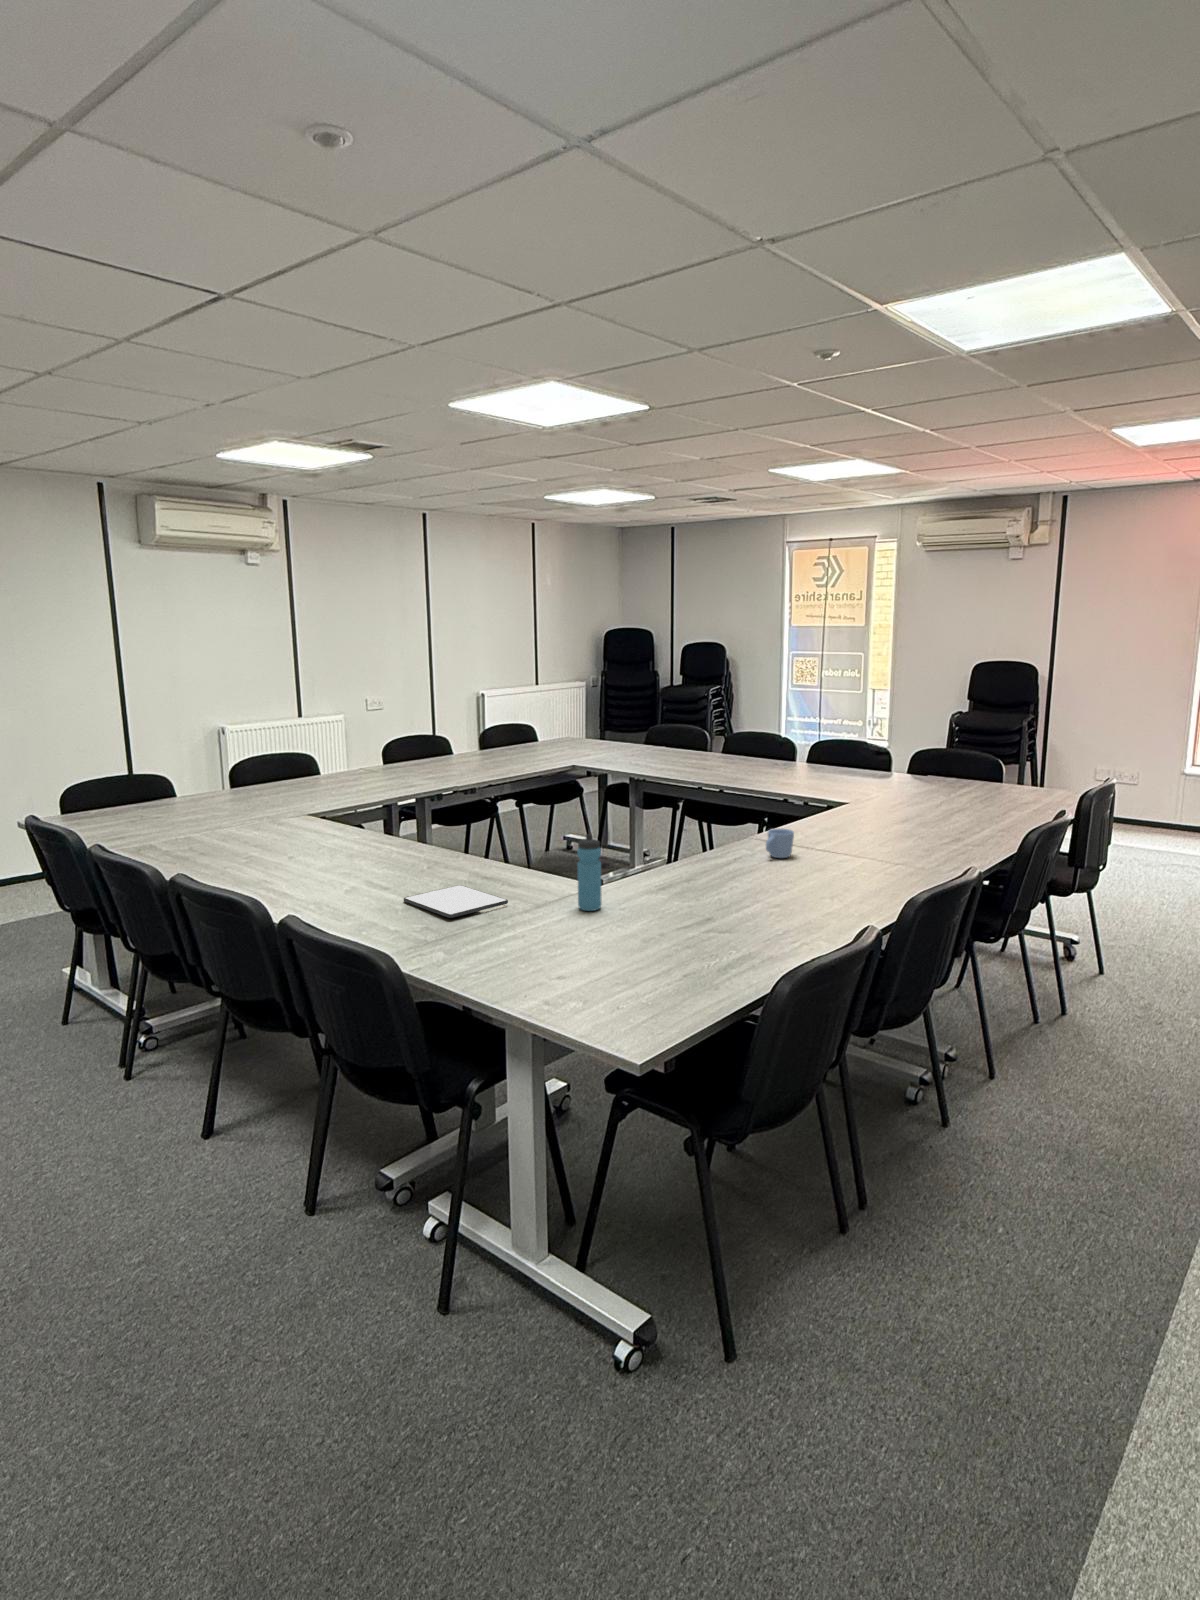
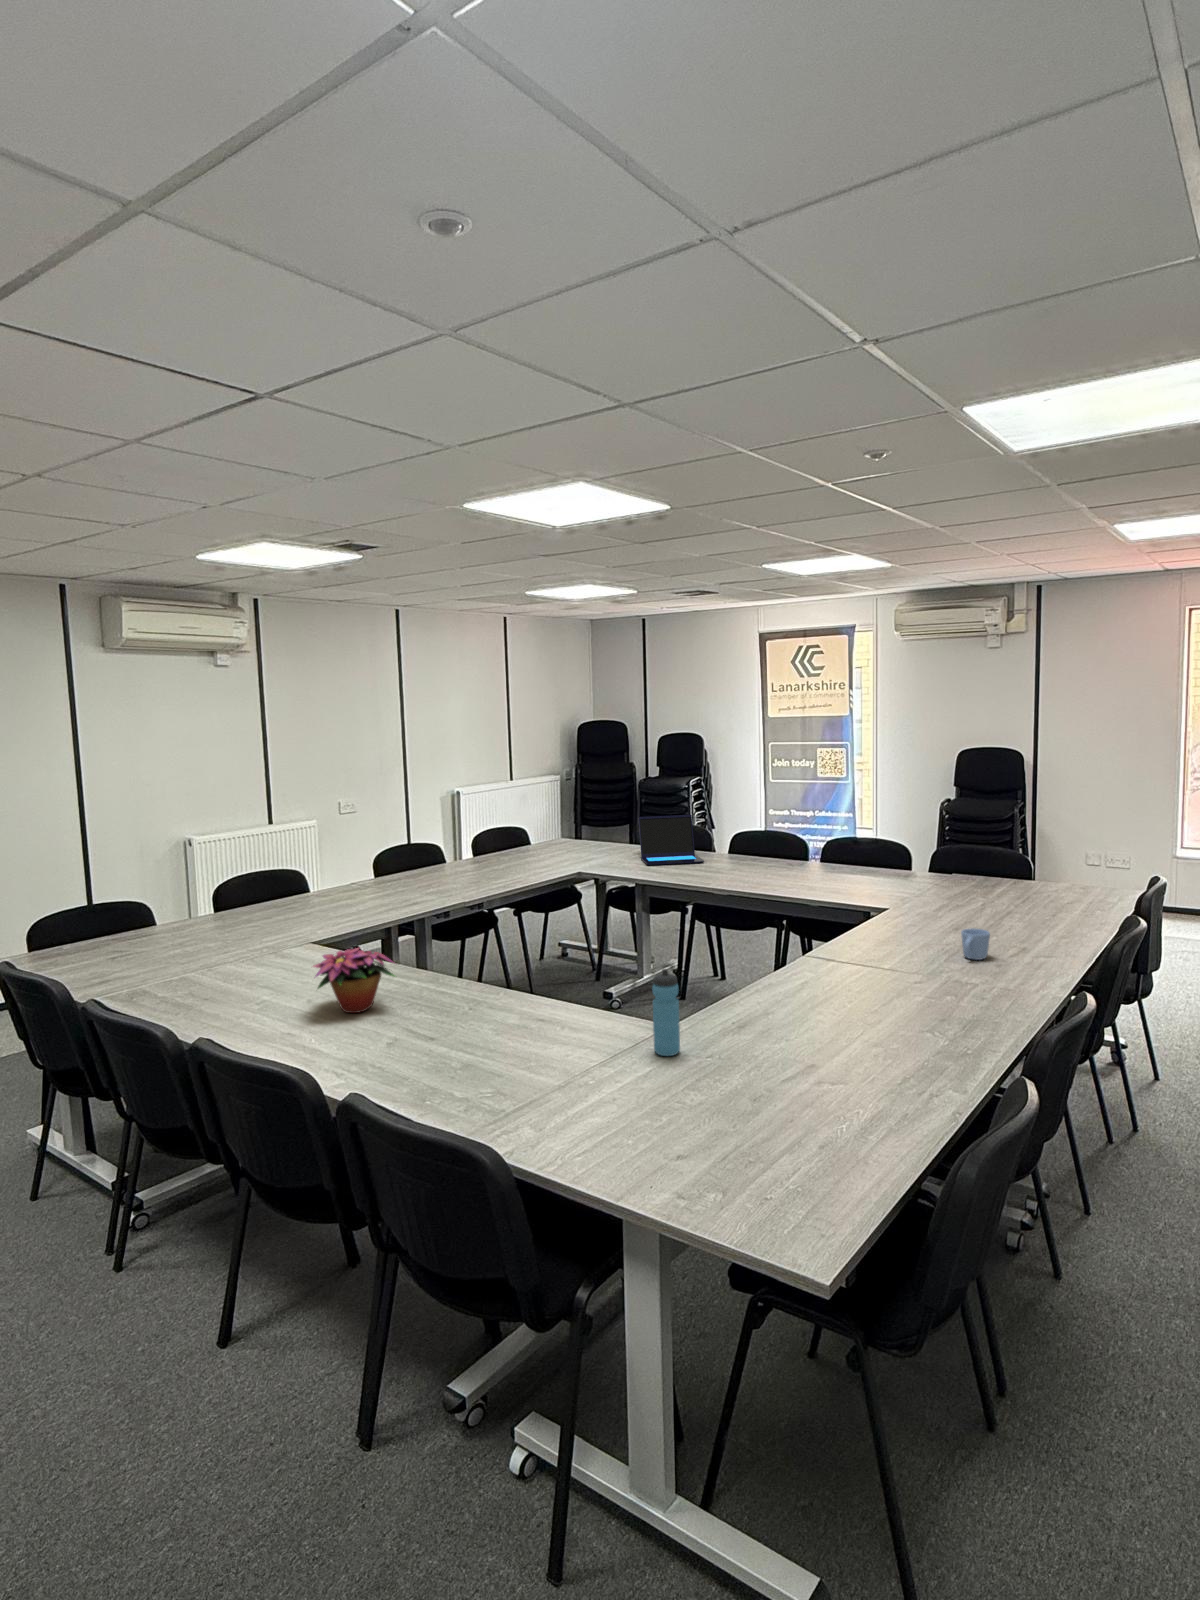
laptop: none [638,717,697,764] -> present [638,815,704,865]
flower arrangement: none [288,811,373,871] -> present [313,948,395,1013]
mug: present [766,829,794,858] -> present [961,928,990,960]
tablet: present [404,885,508,918] -> none [453,1028,574,1073]

